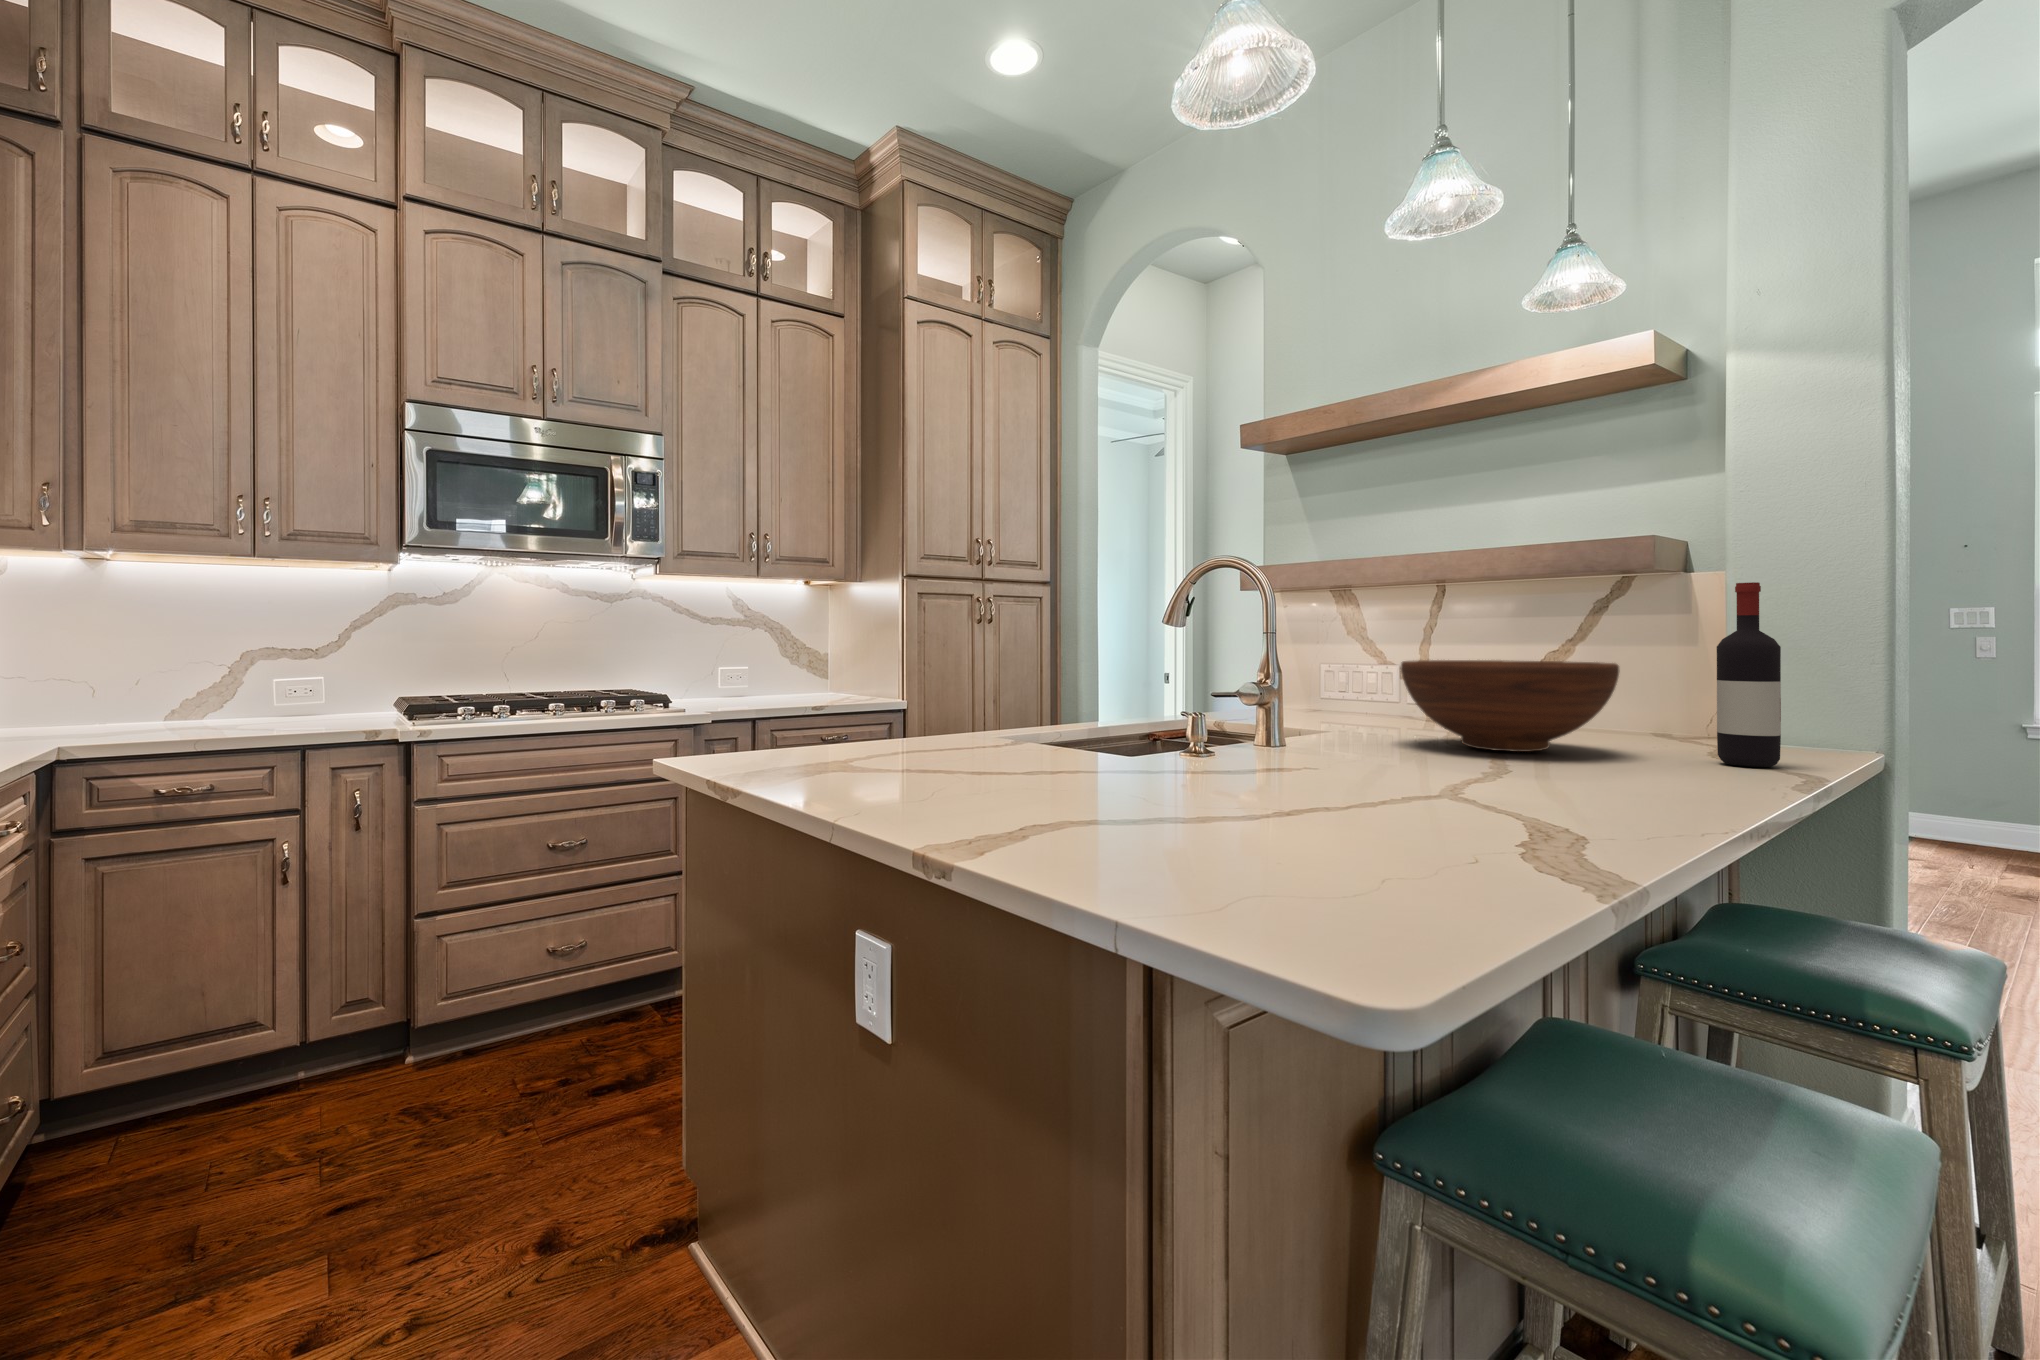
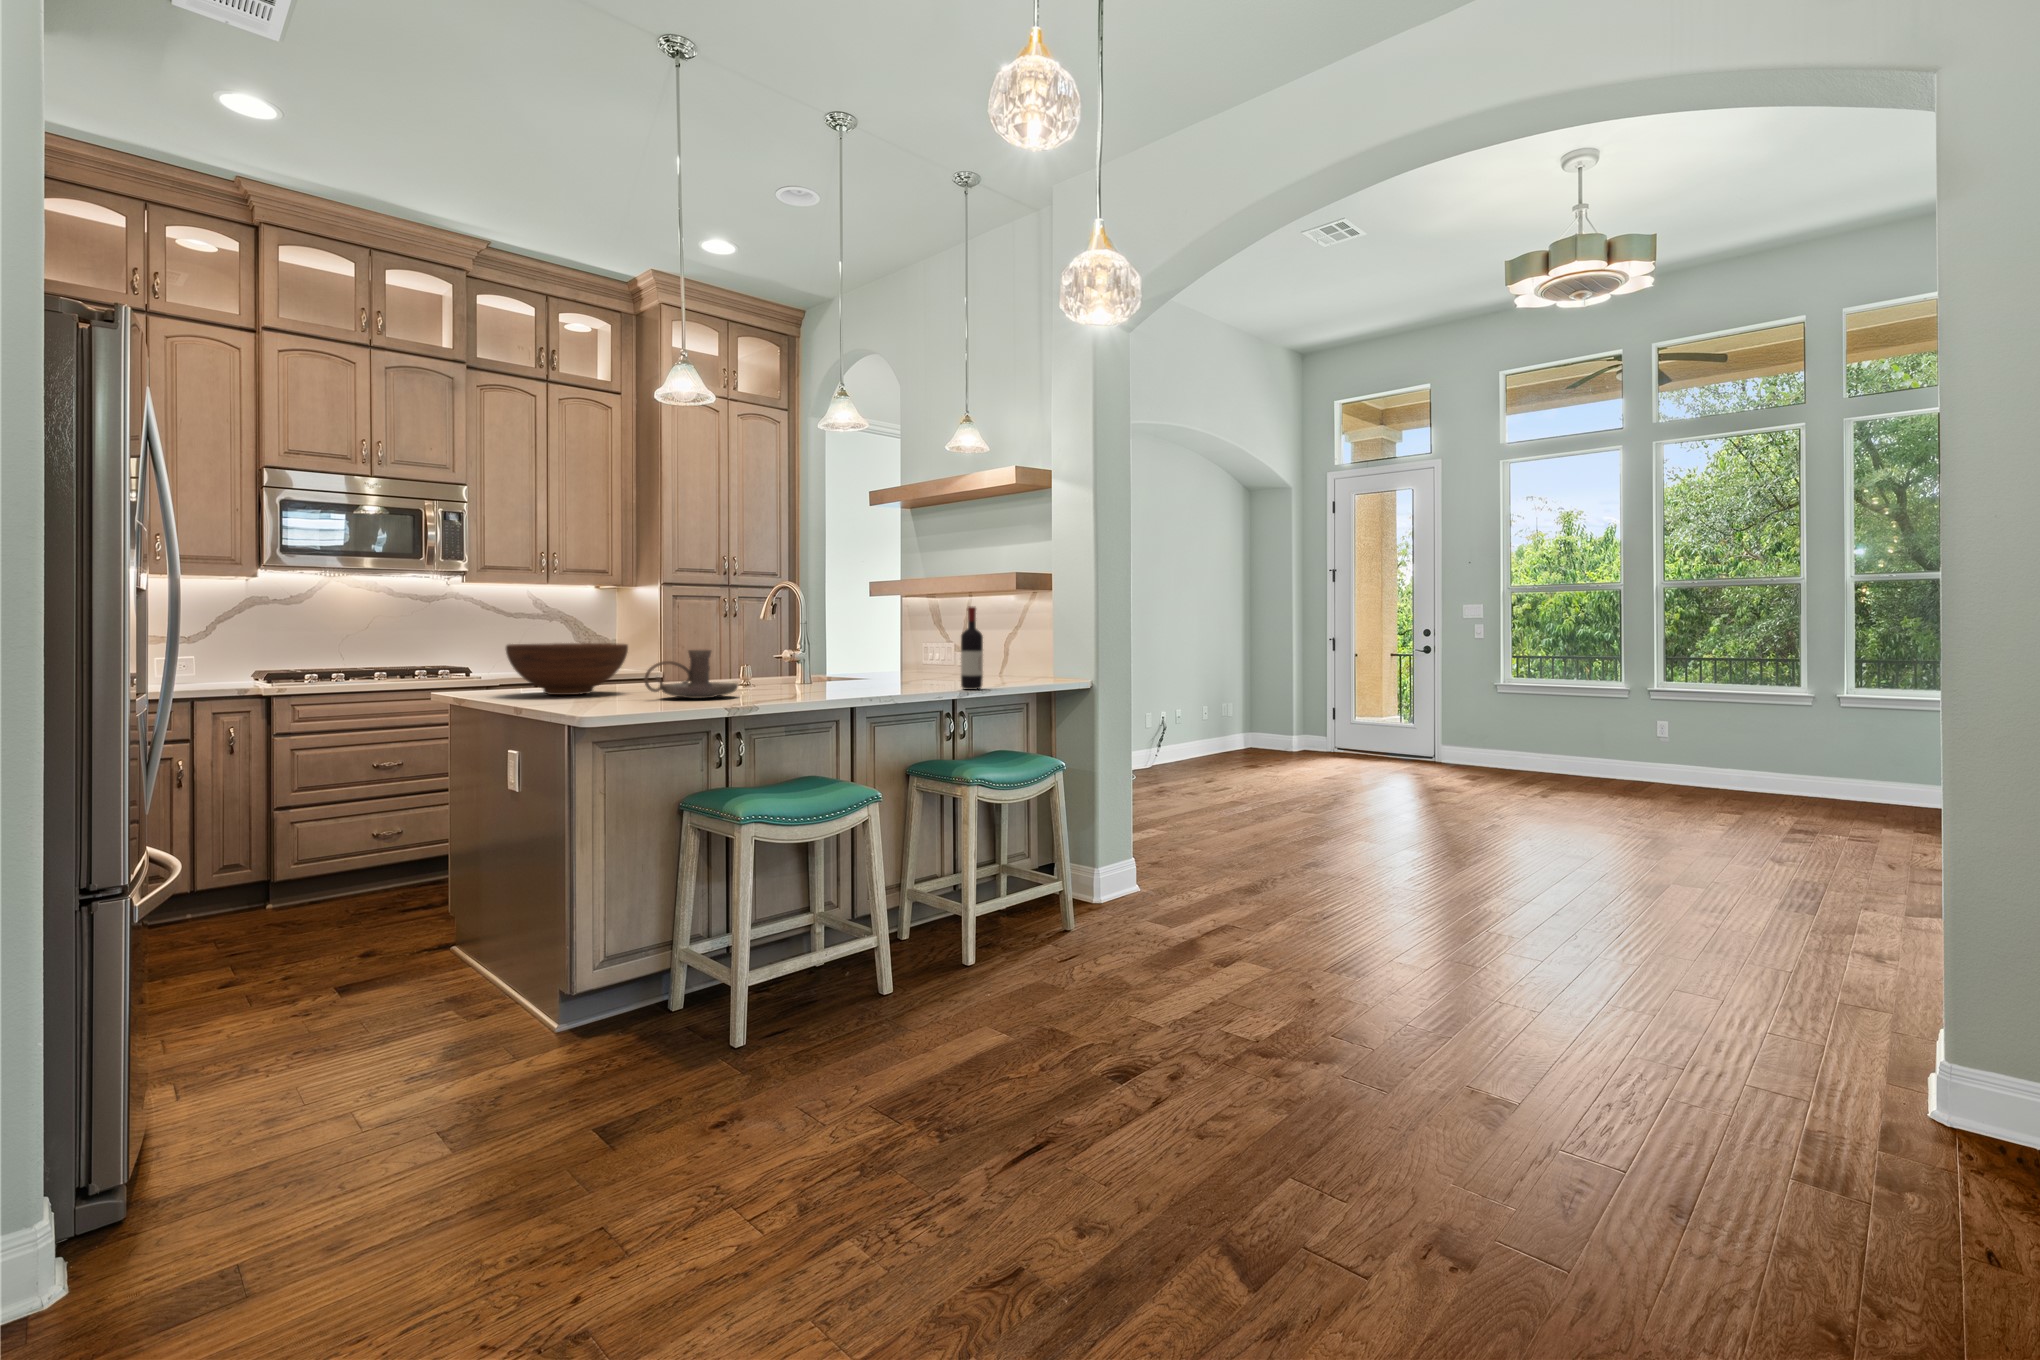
fruit bowl: present [1401,660,1619,752] -> present [506,643,628,695]
candle holder: none [1199,681,1385,801] -> present [644,650,738,699]

